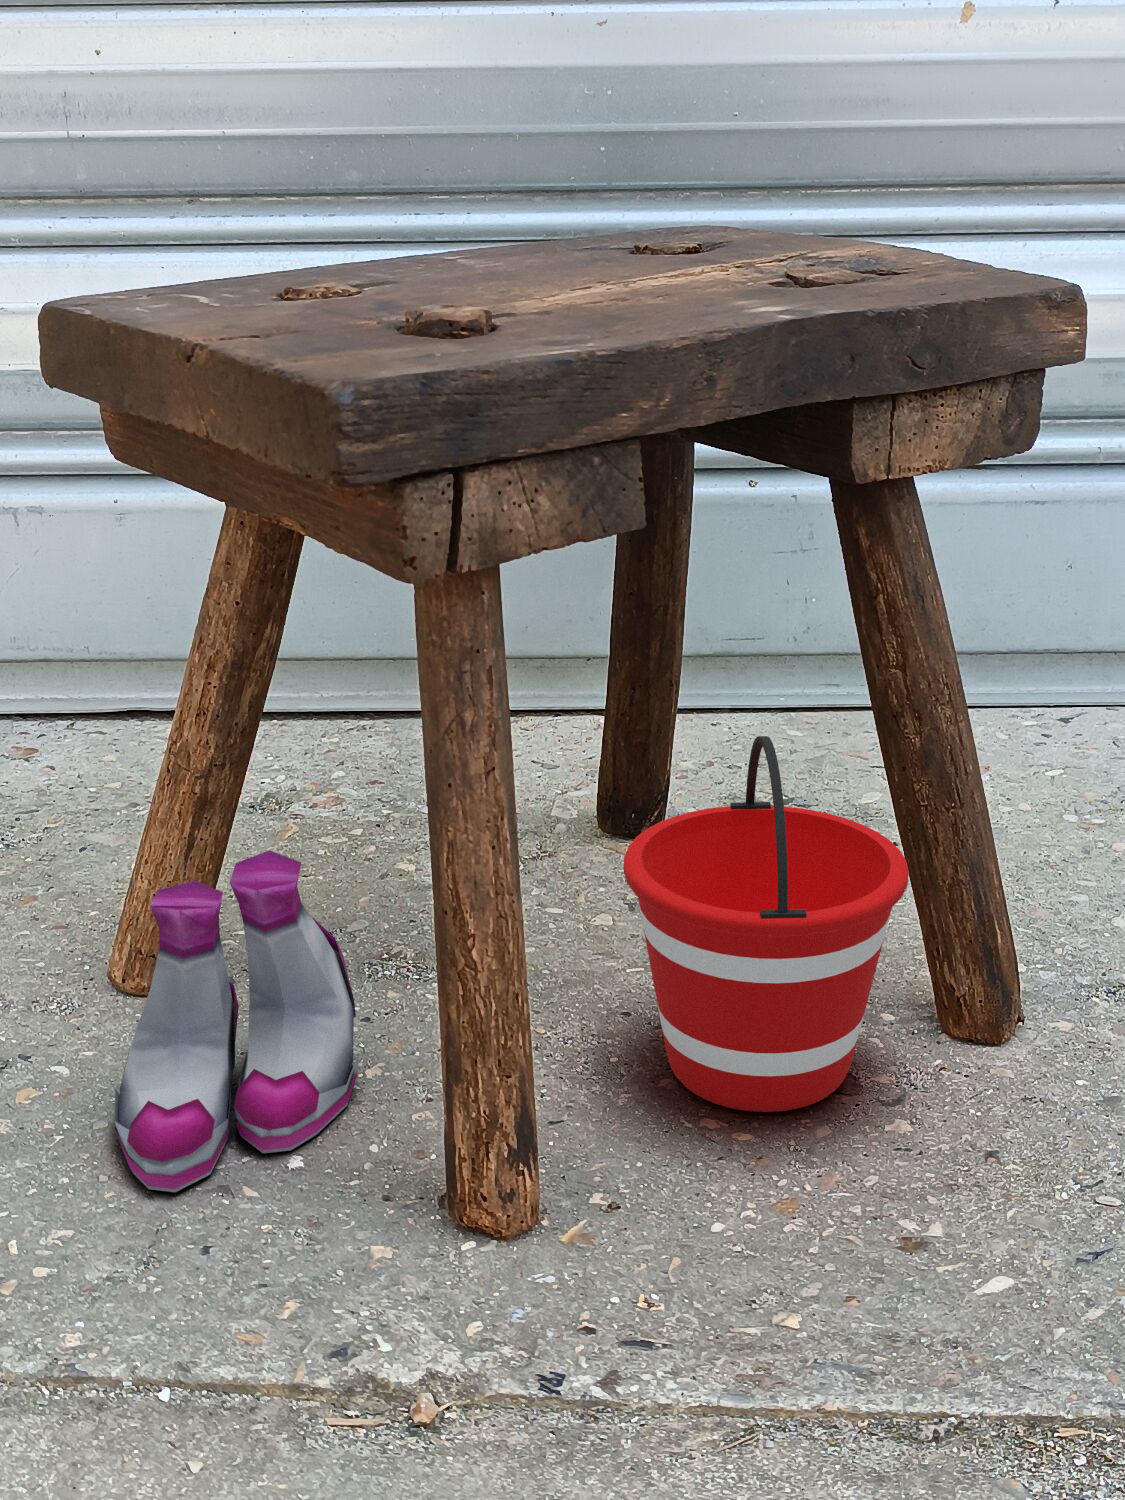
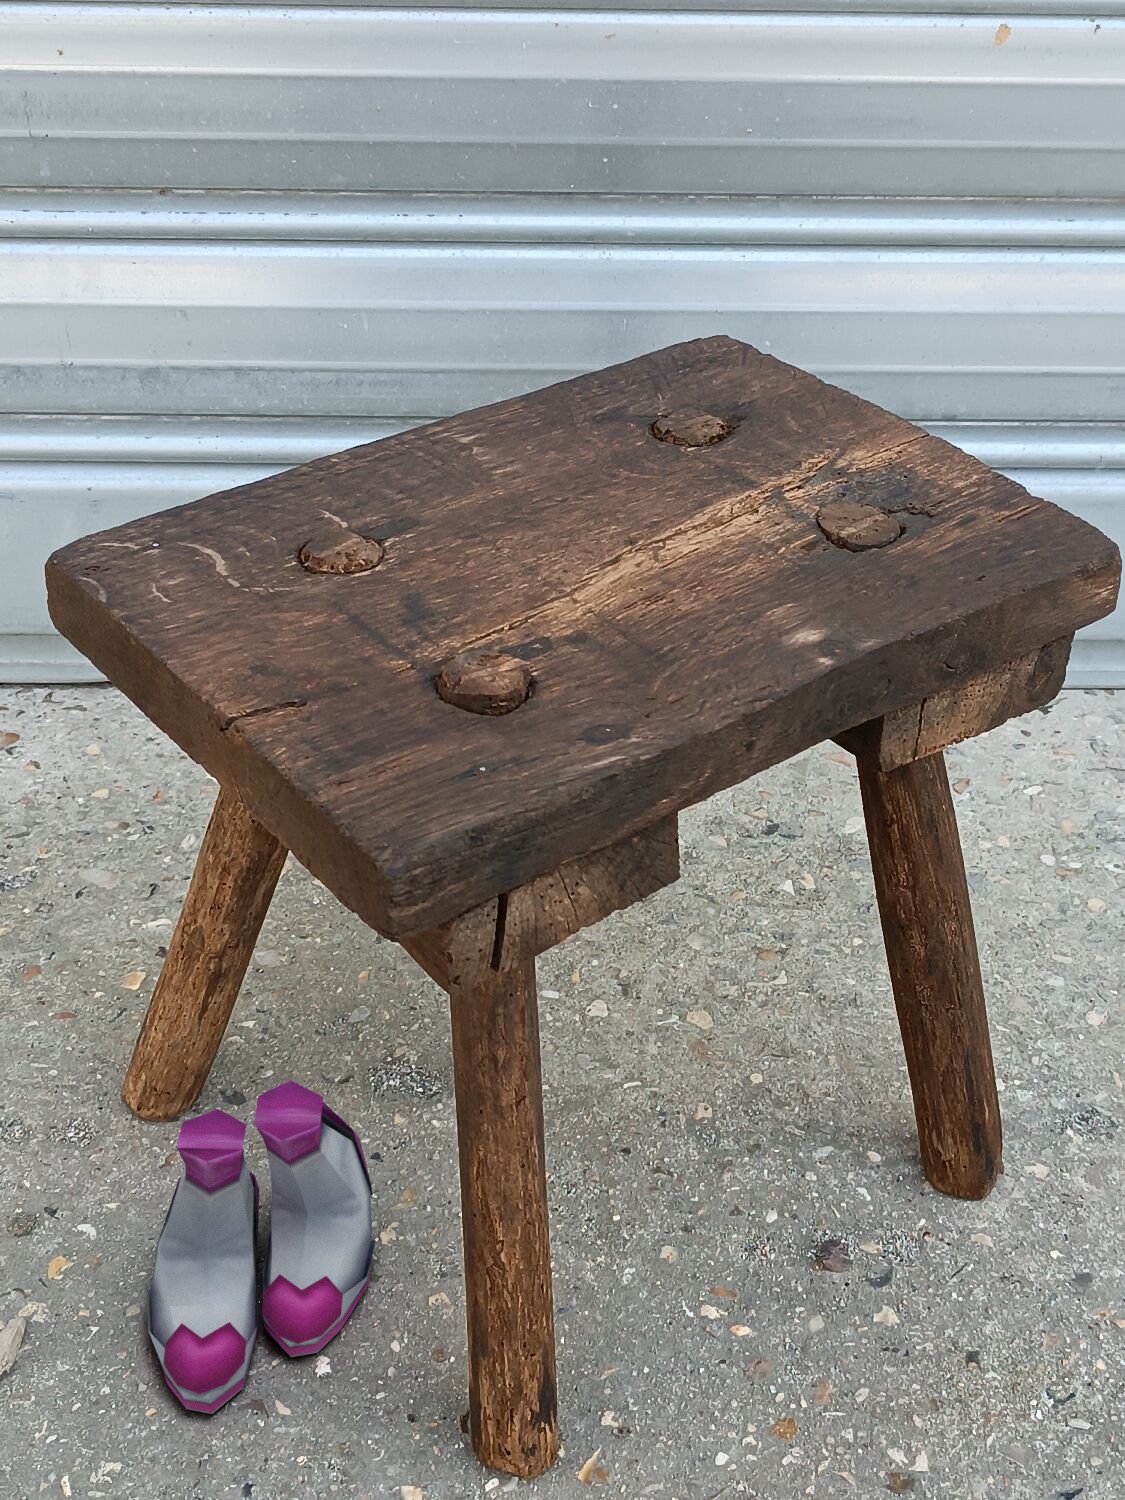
bucket: present [624,736,909,1112] -> none [637,960,913,1300]

